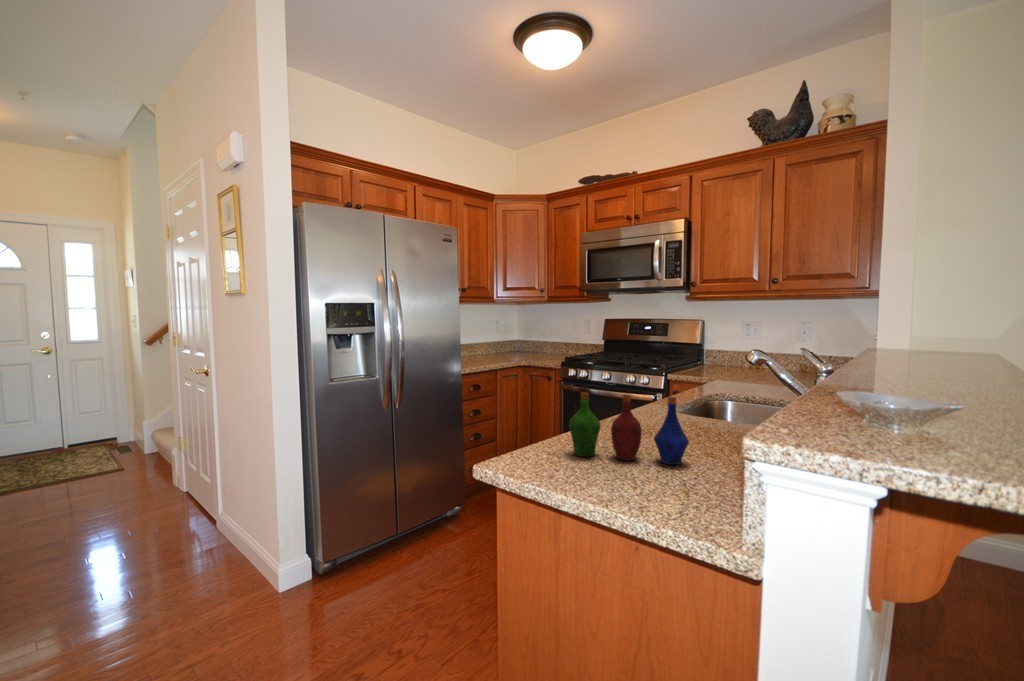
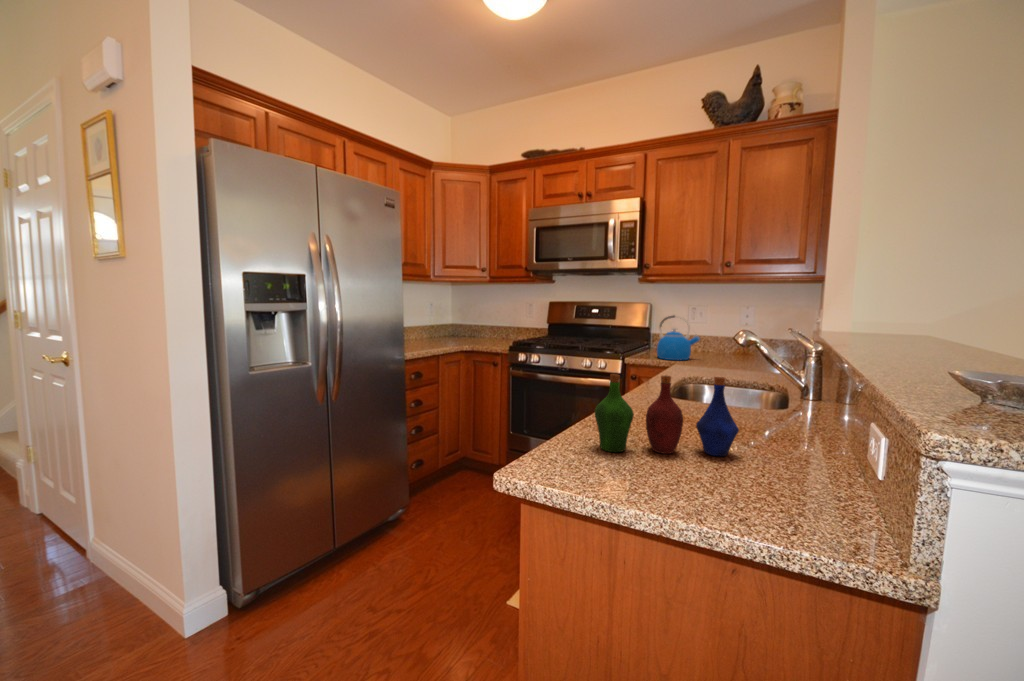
kettle: none [703,334,748,379] -> present [657,316,700,360]

